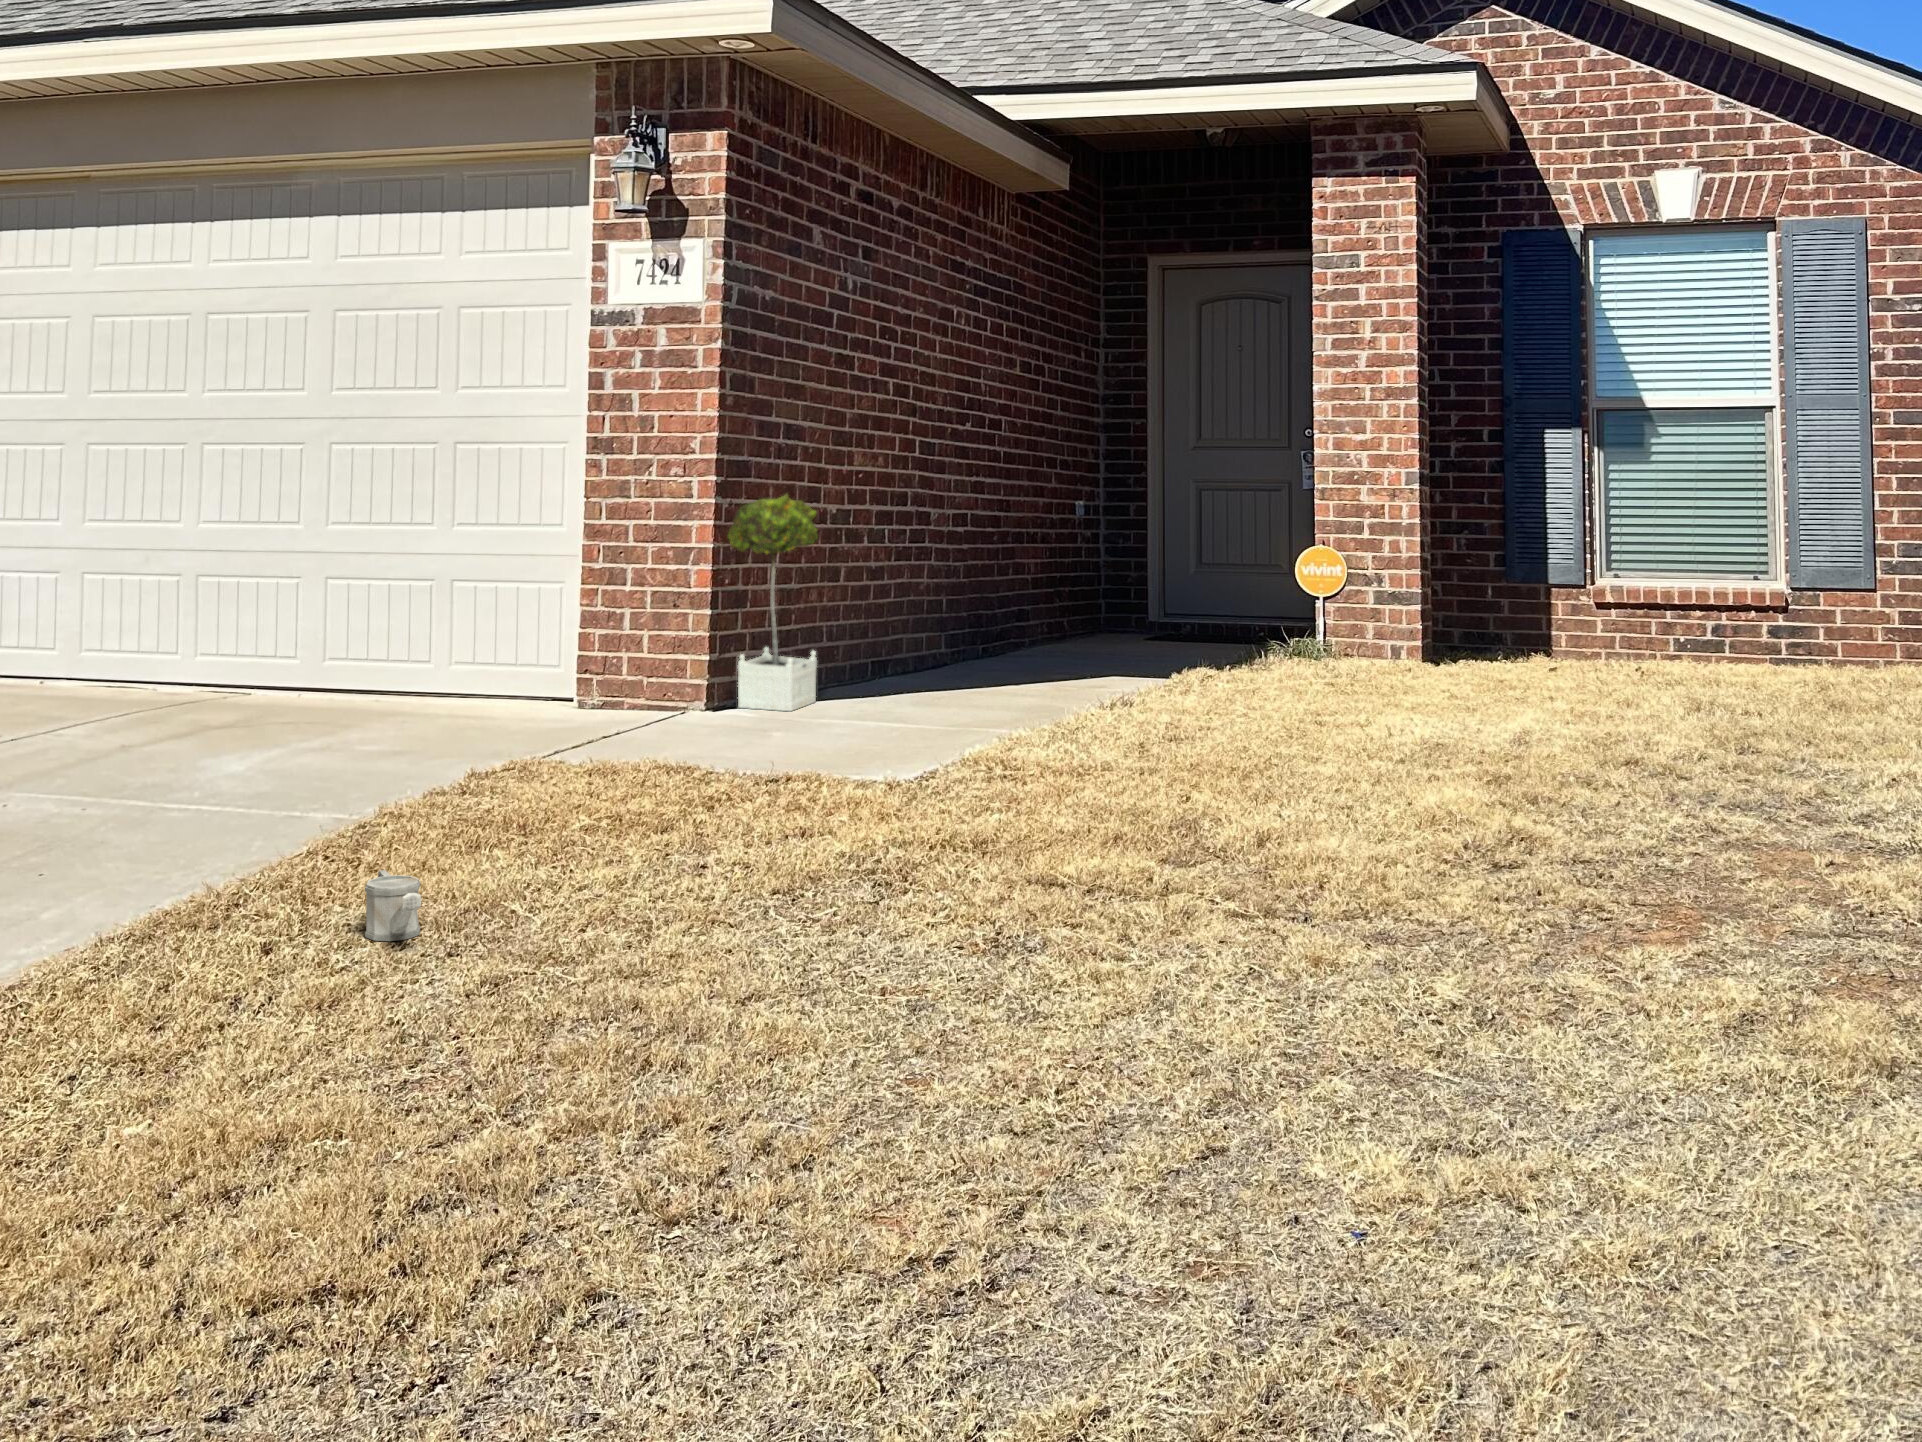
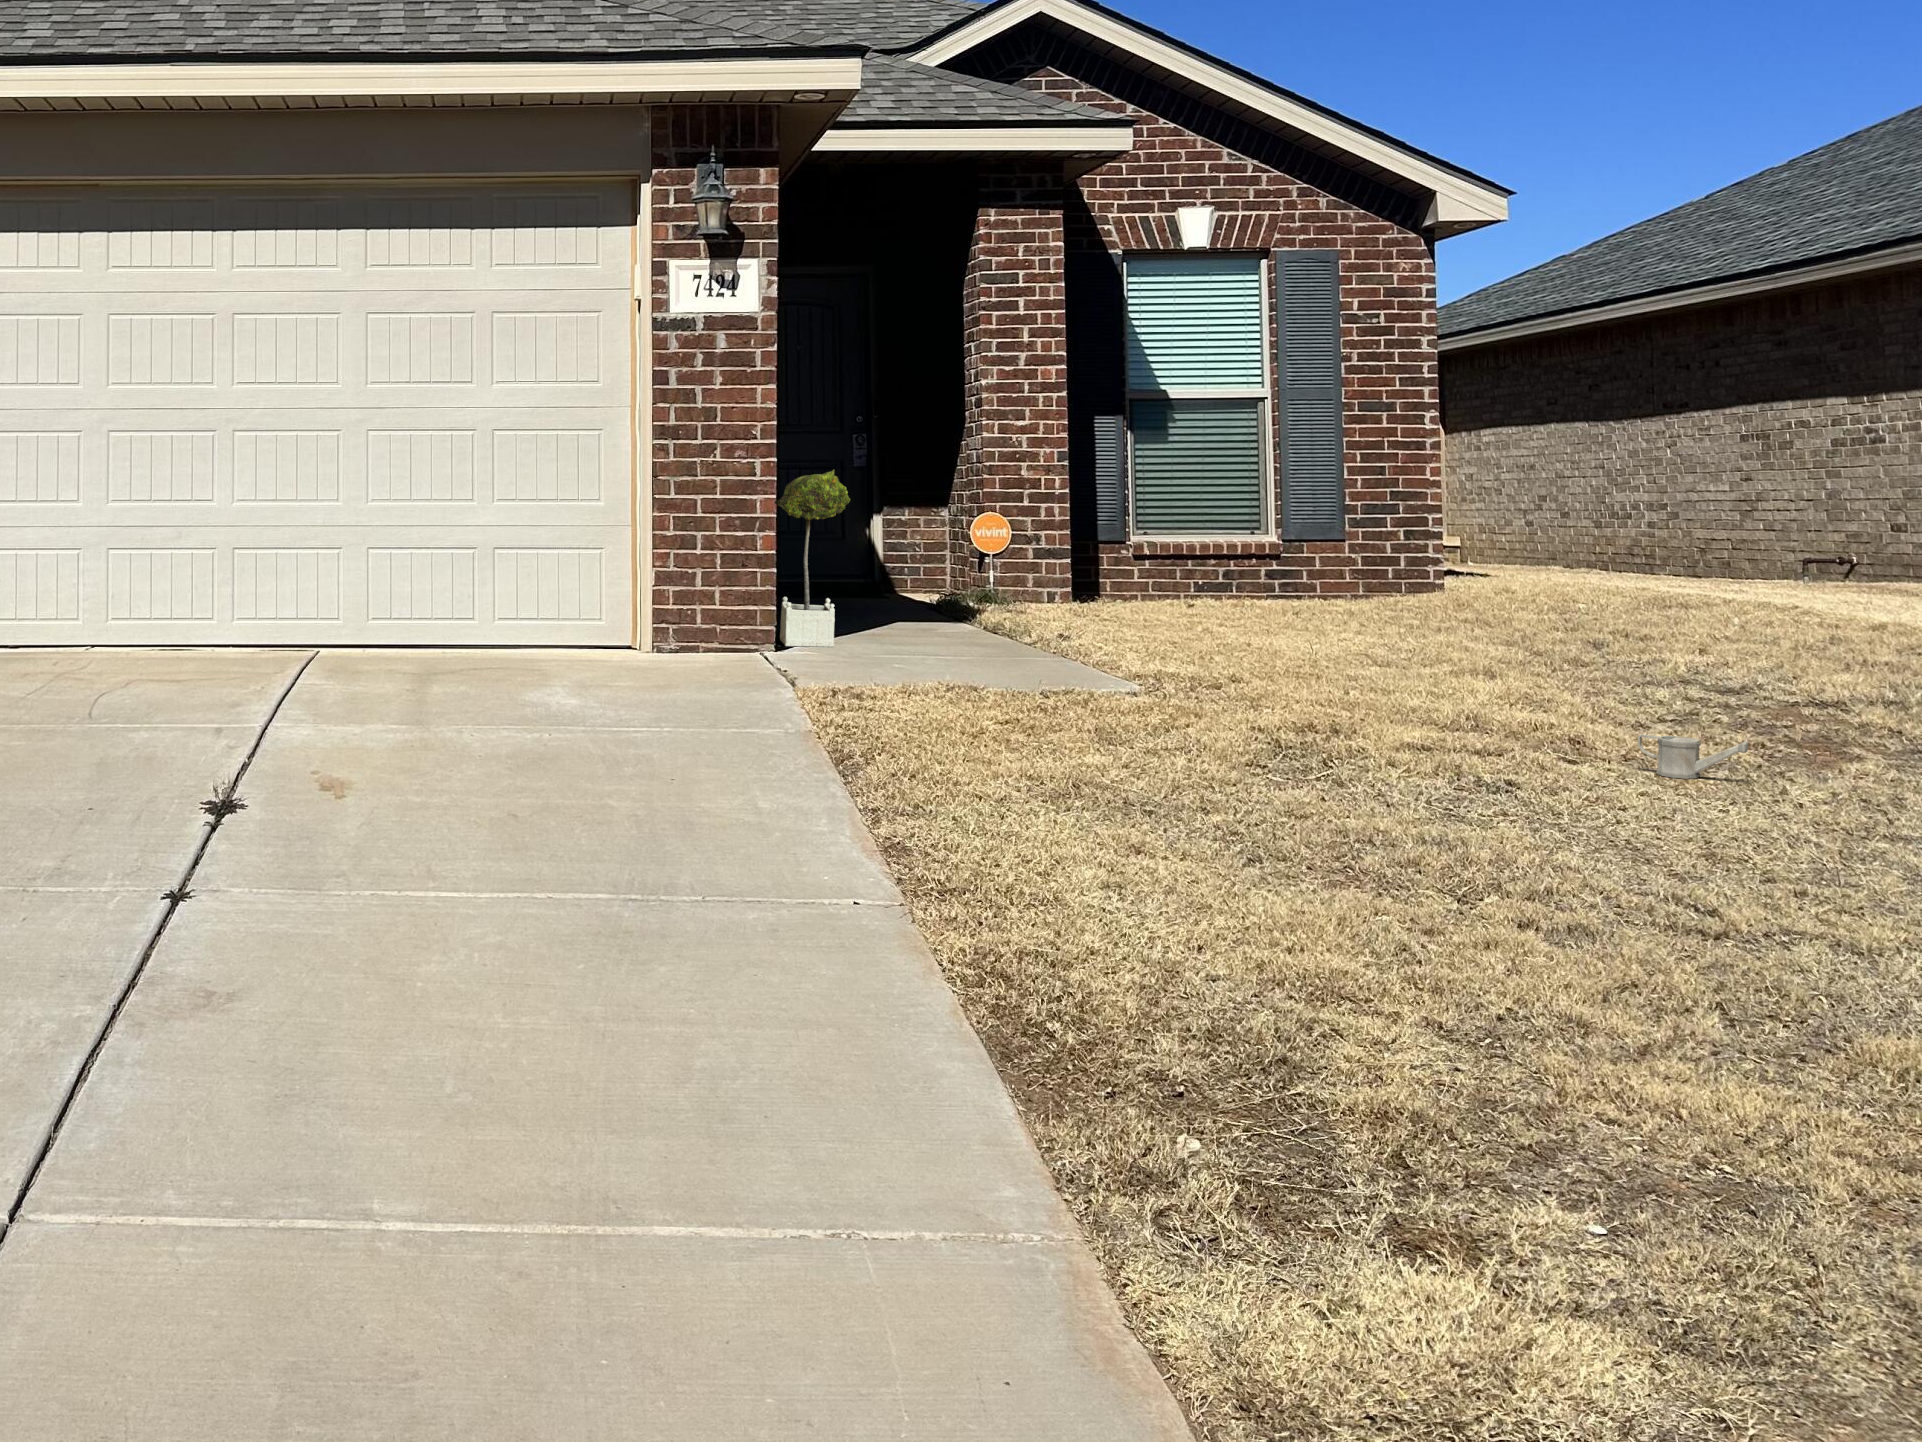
watering can: present [365,870,421,941] -> present [1638,734,1749,779]

